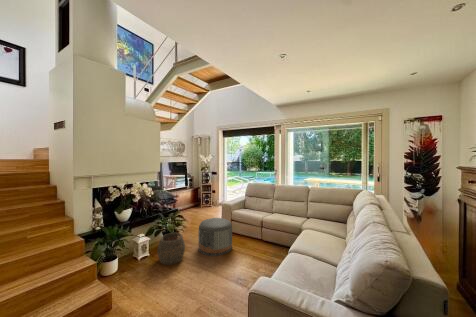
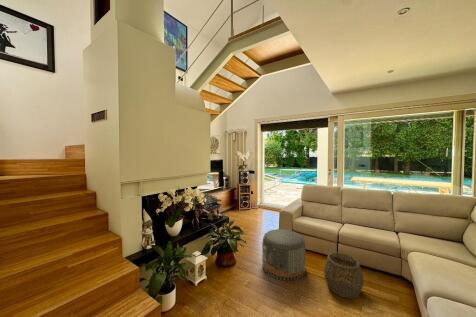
woven basket: present [157,233,185,265] -> present [324,252,364,298]

